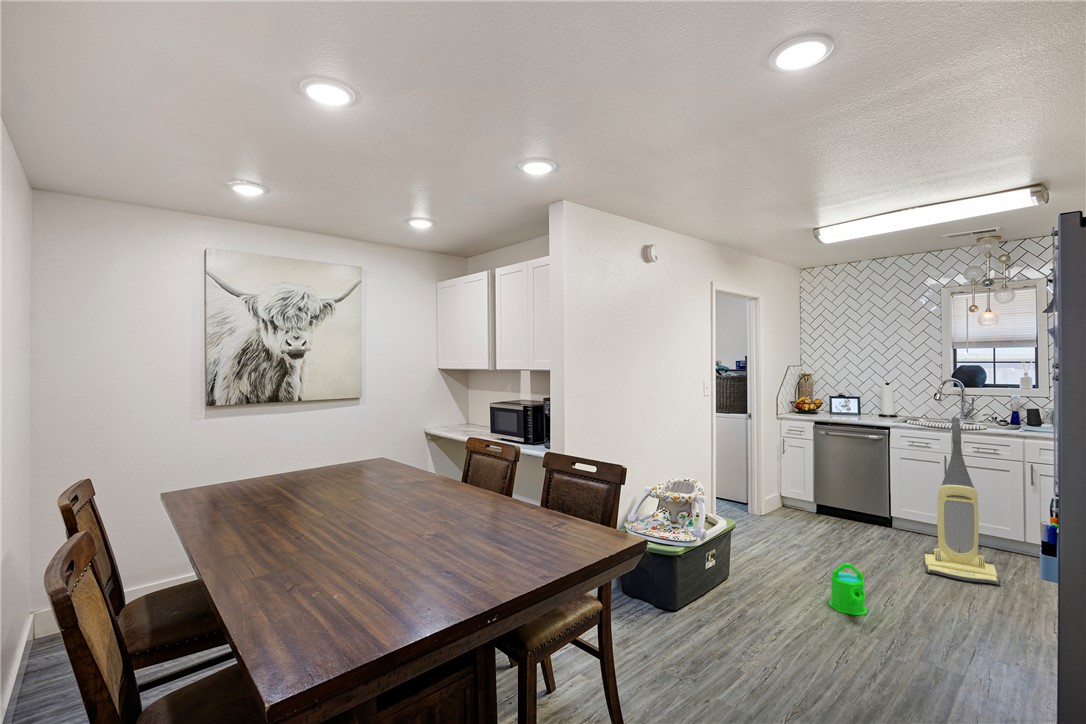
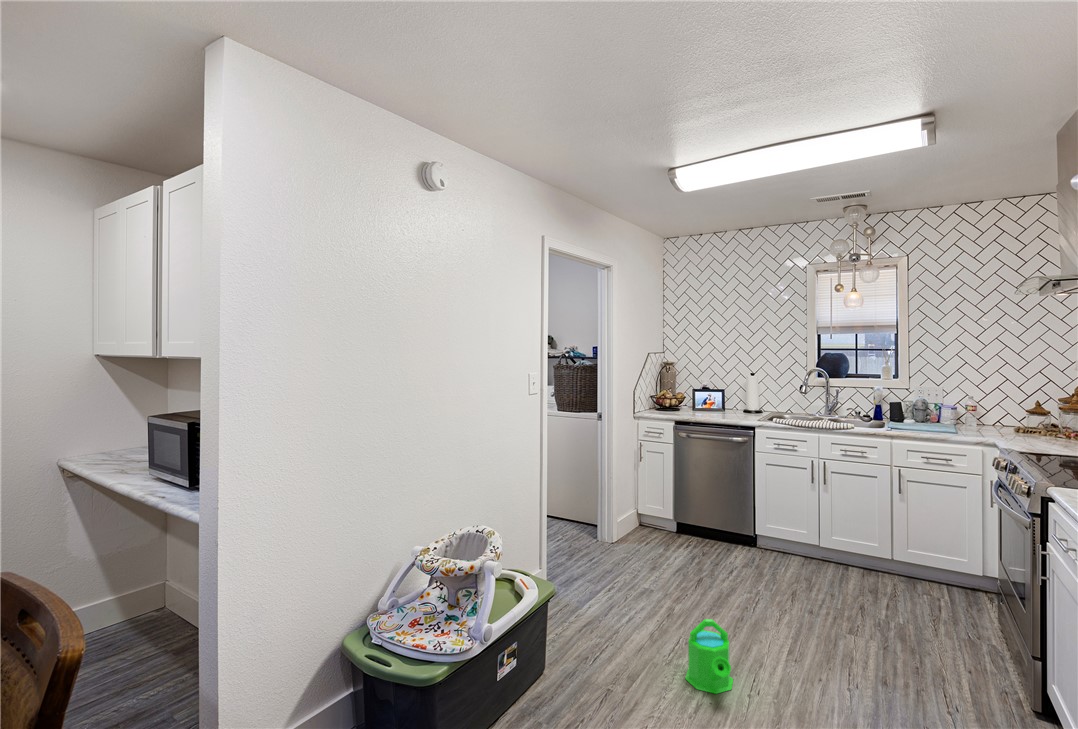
vacuum cleaner: present [924,418,1000,585] -> none [794,415,877,619]

